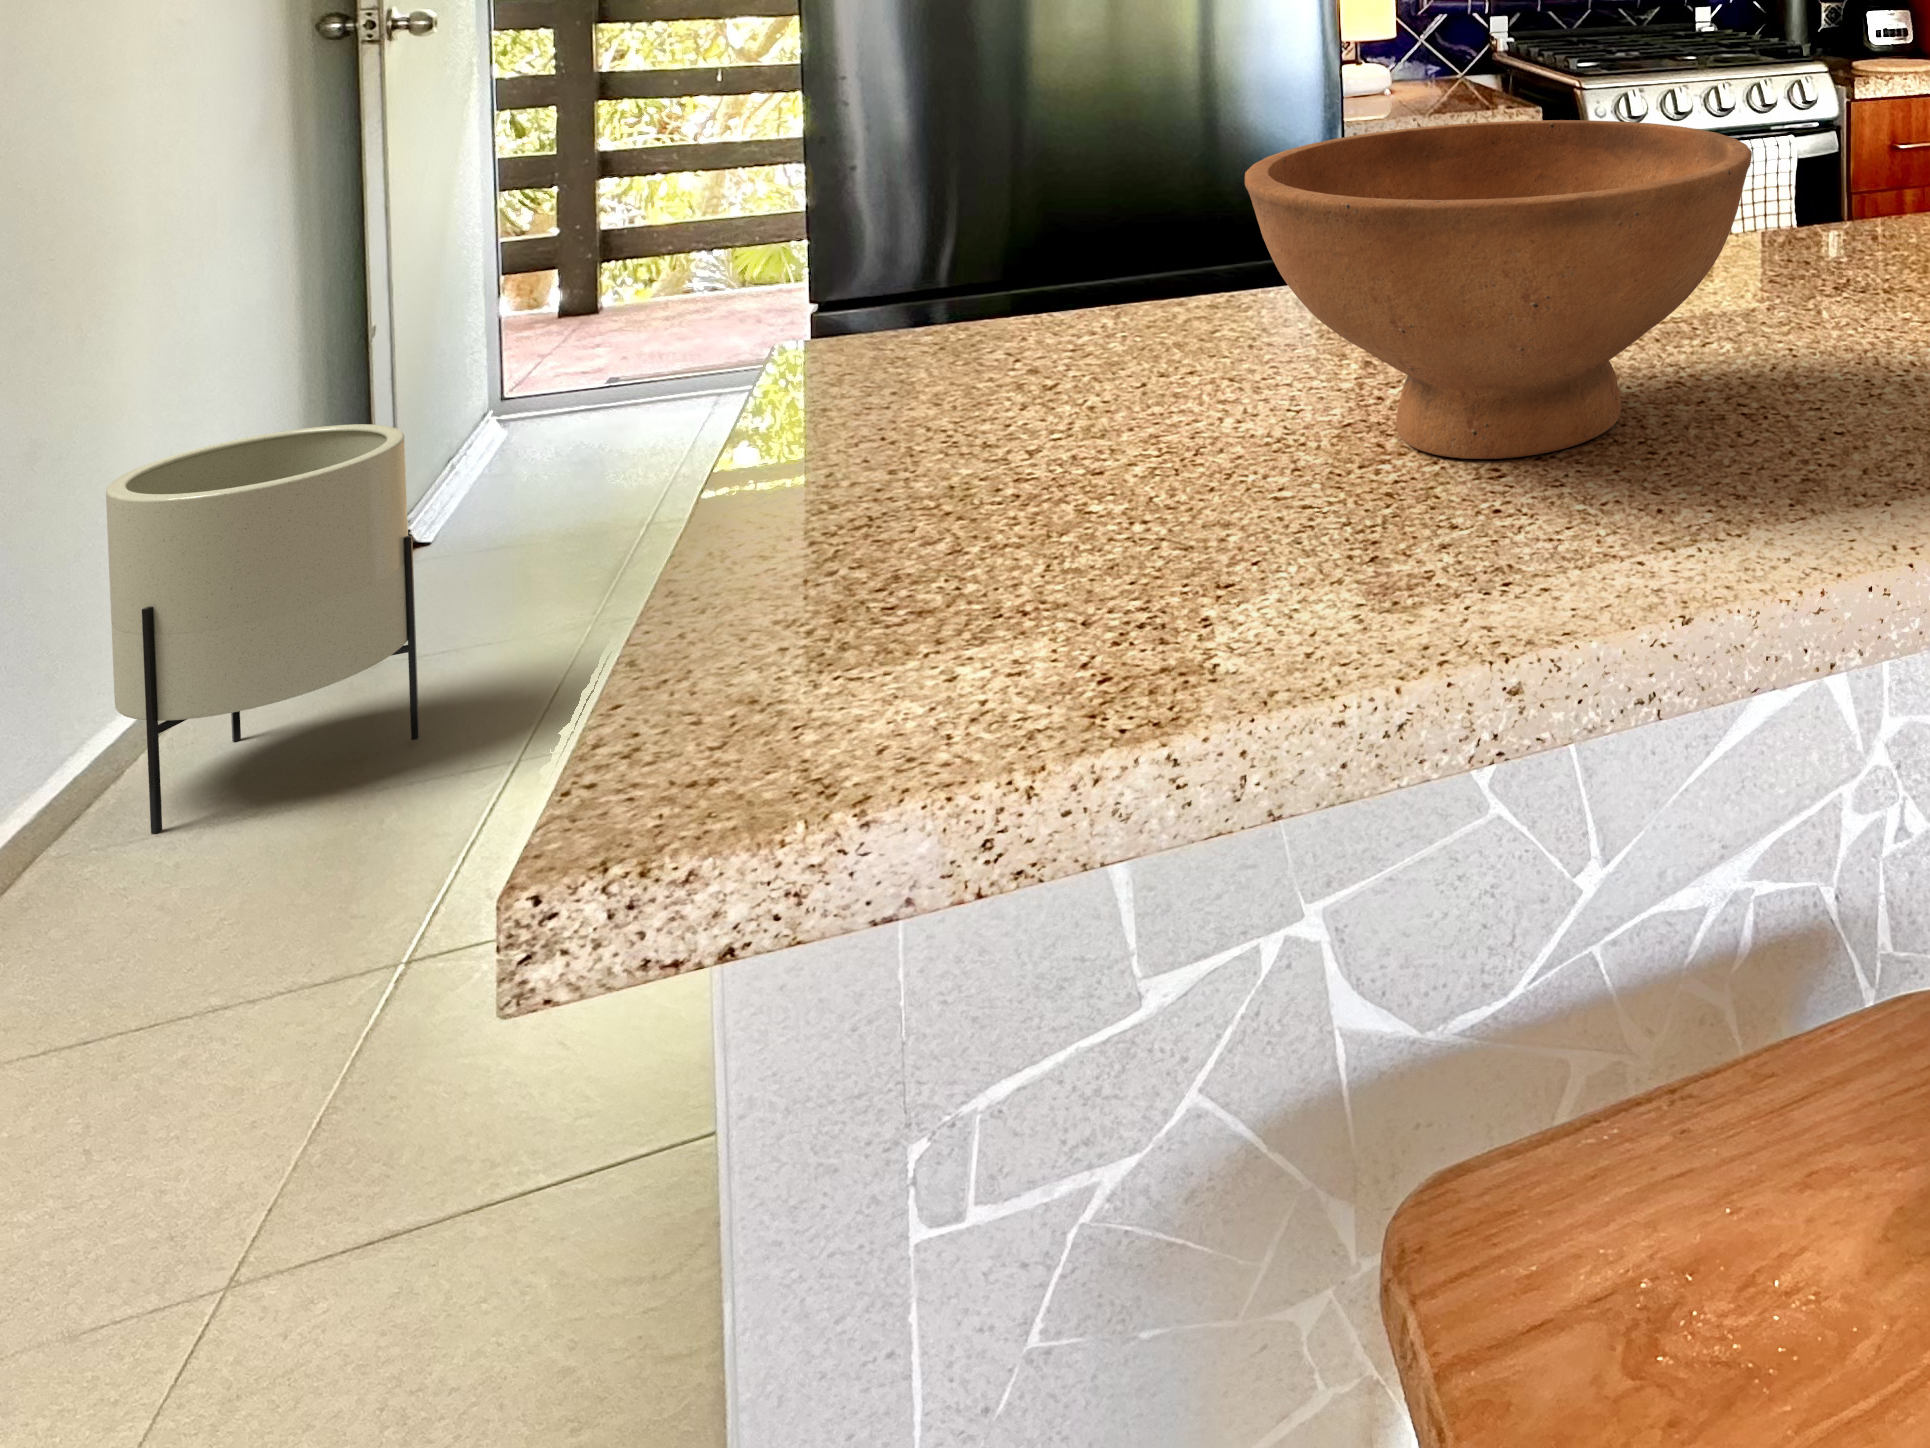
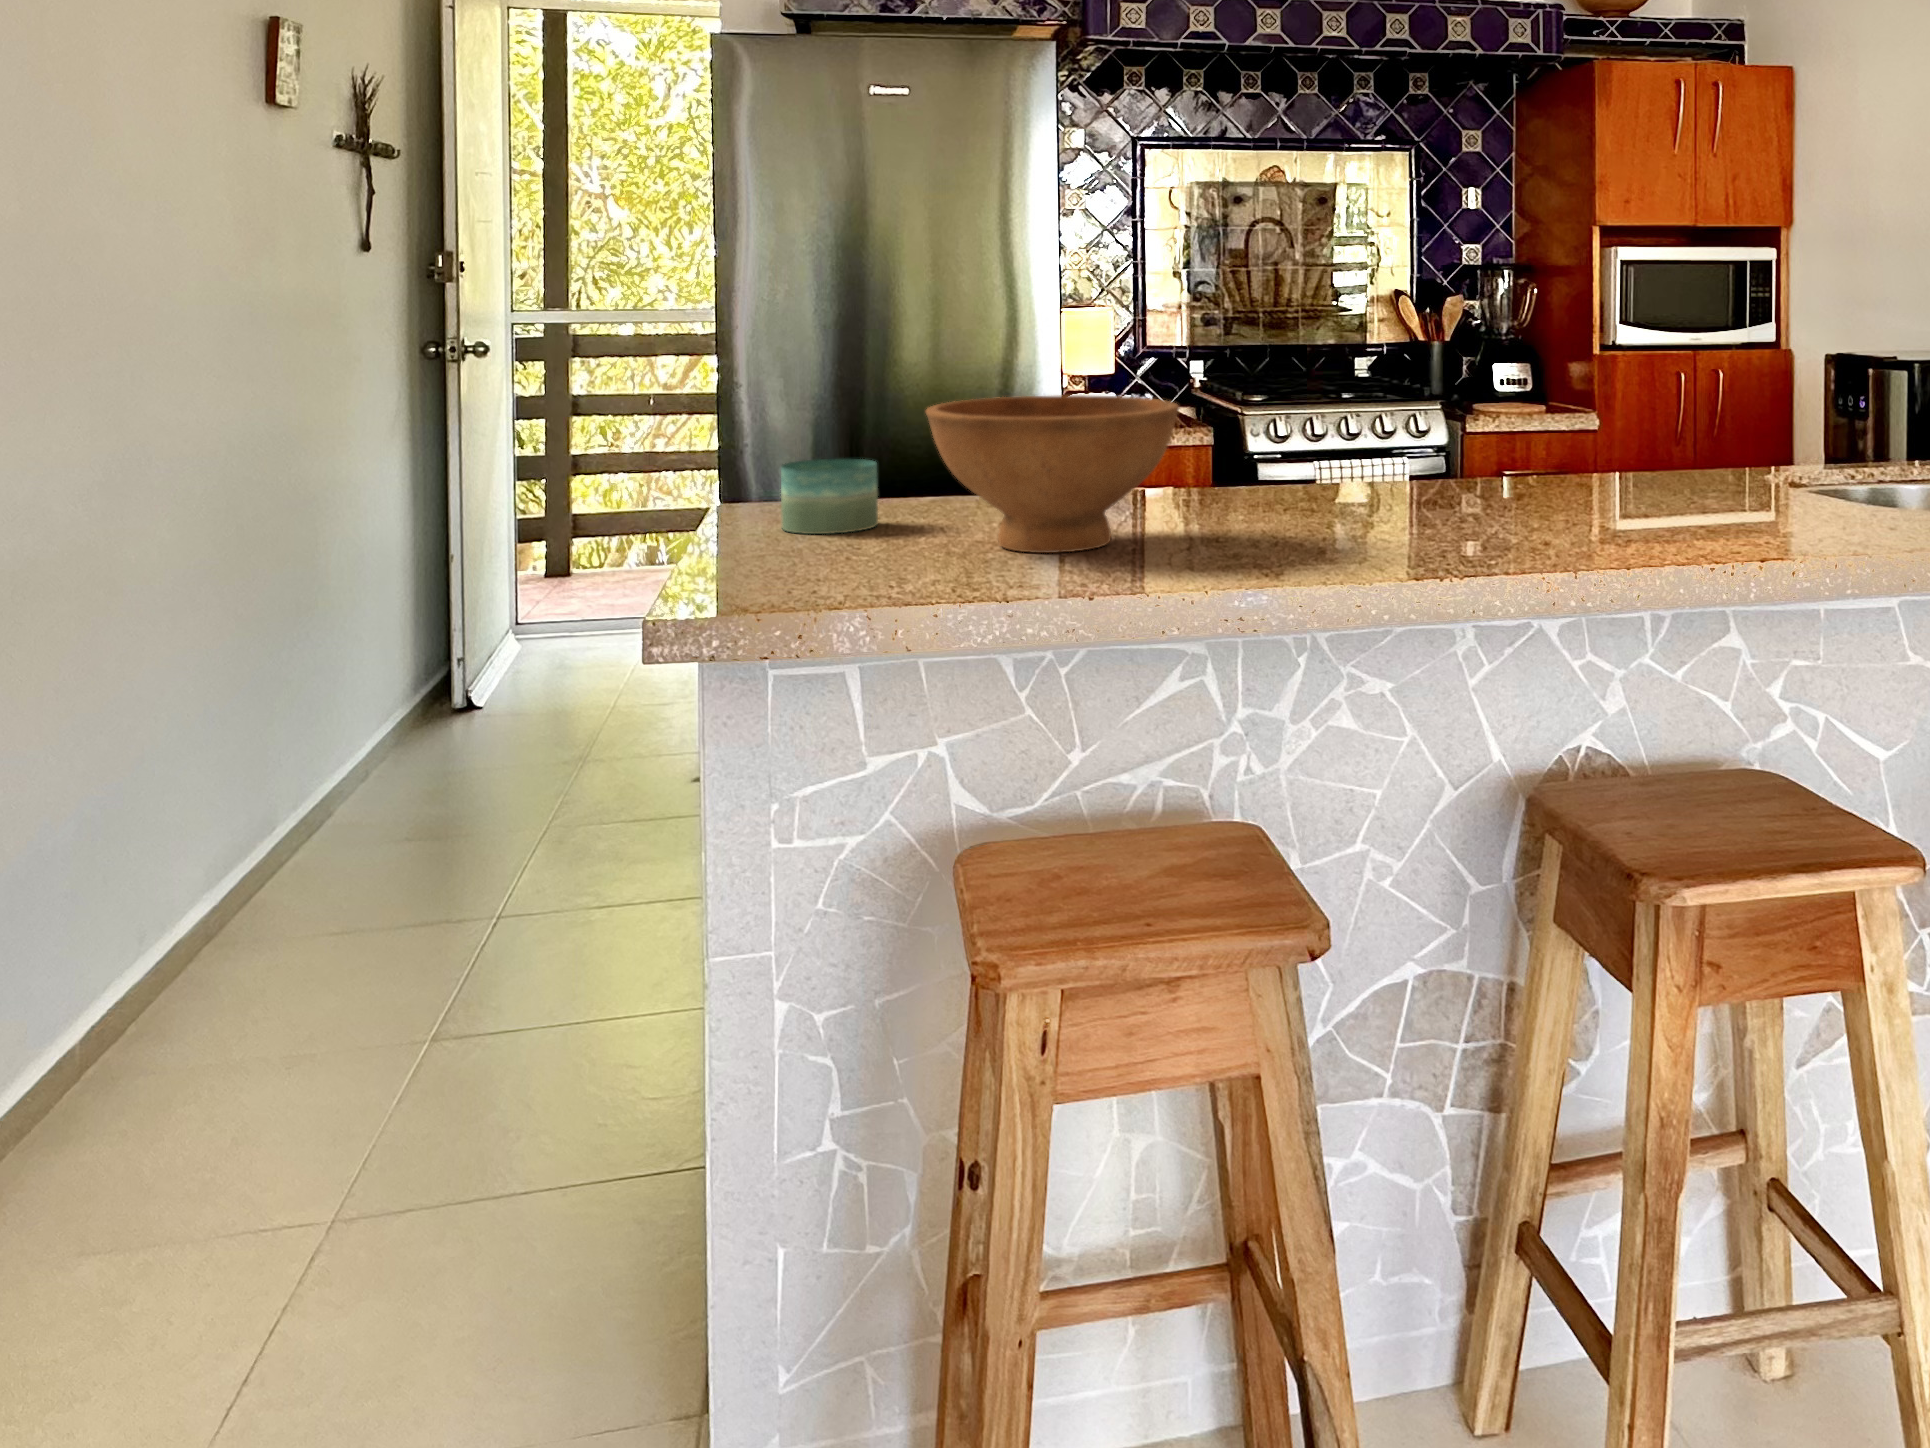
candle: none [913,254,1123,425] -> present [781,459,878,534]
planter: present [106,424,419,834] -> none [333,608,489,844]

